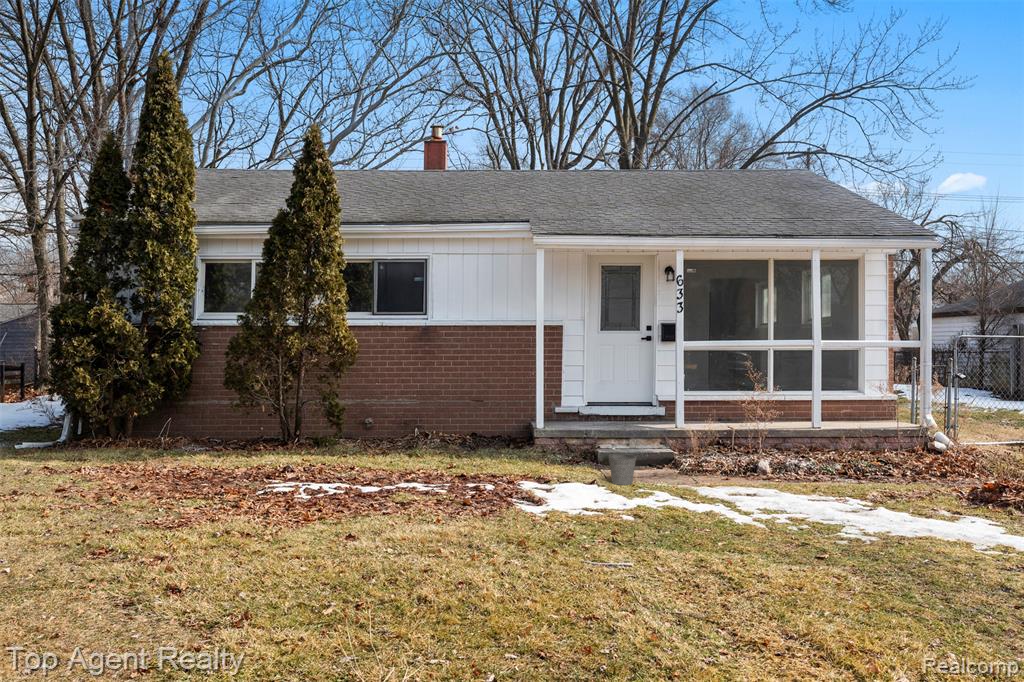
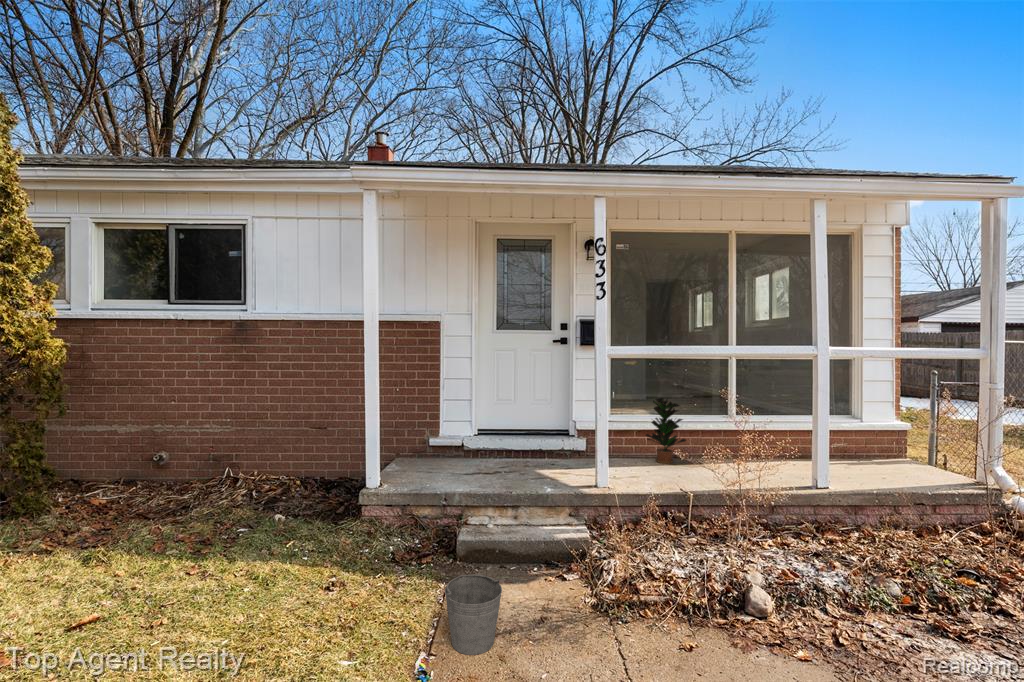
potted plant: none [708,377,737,422] -> present [646,398,686,464]

